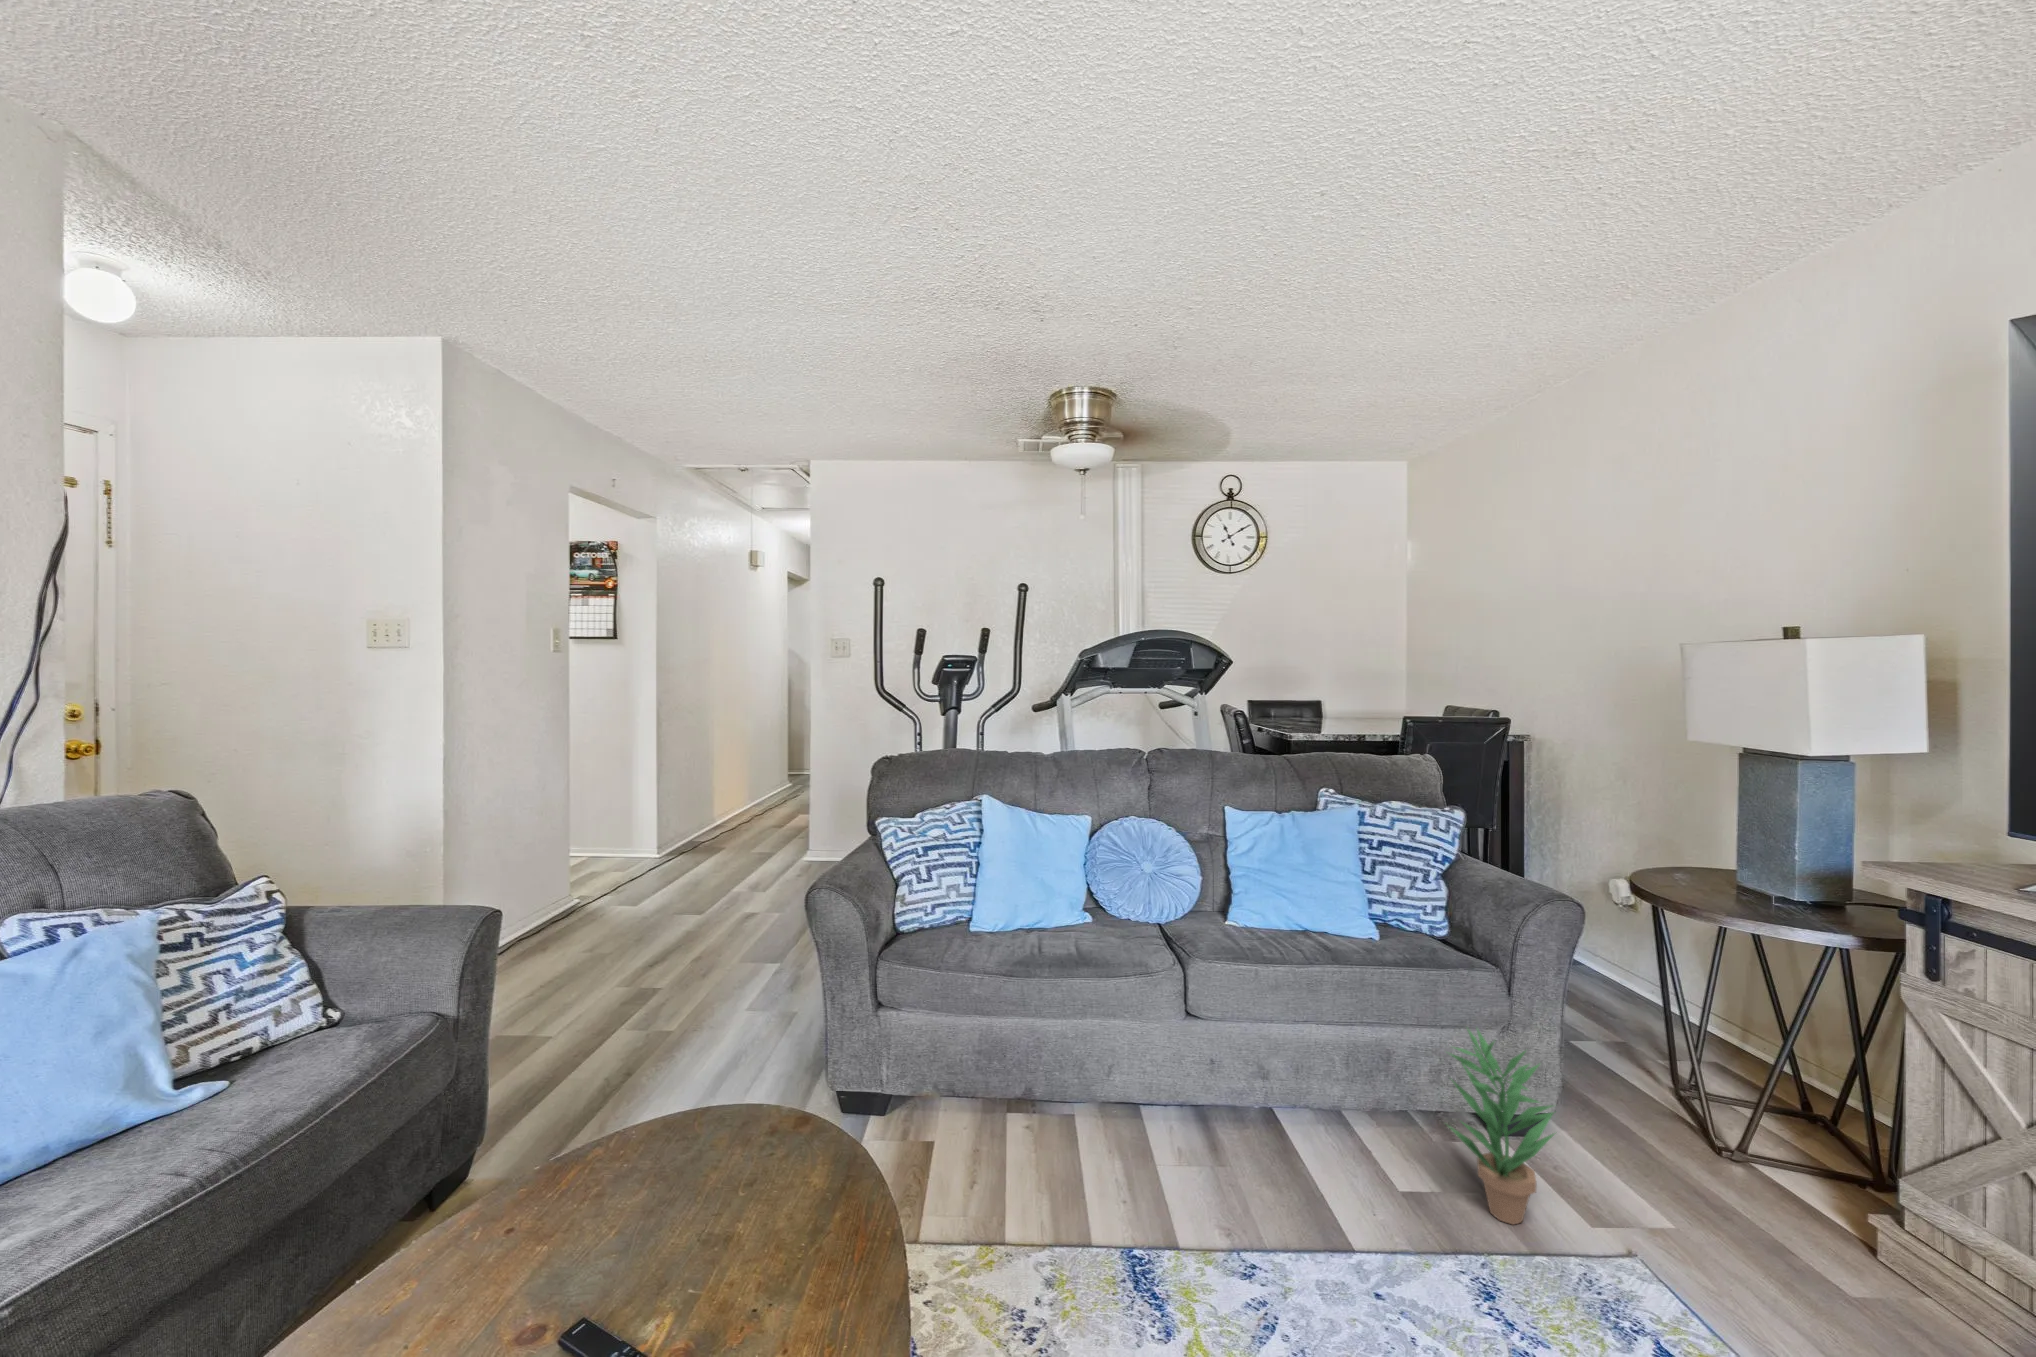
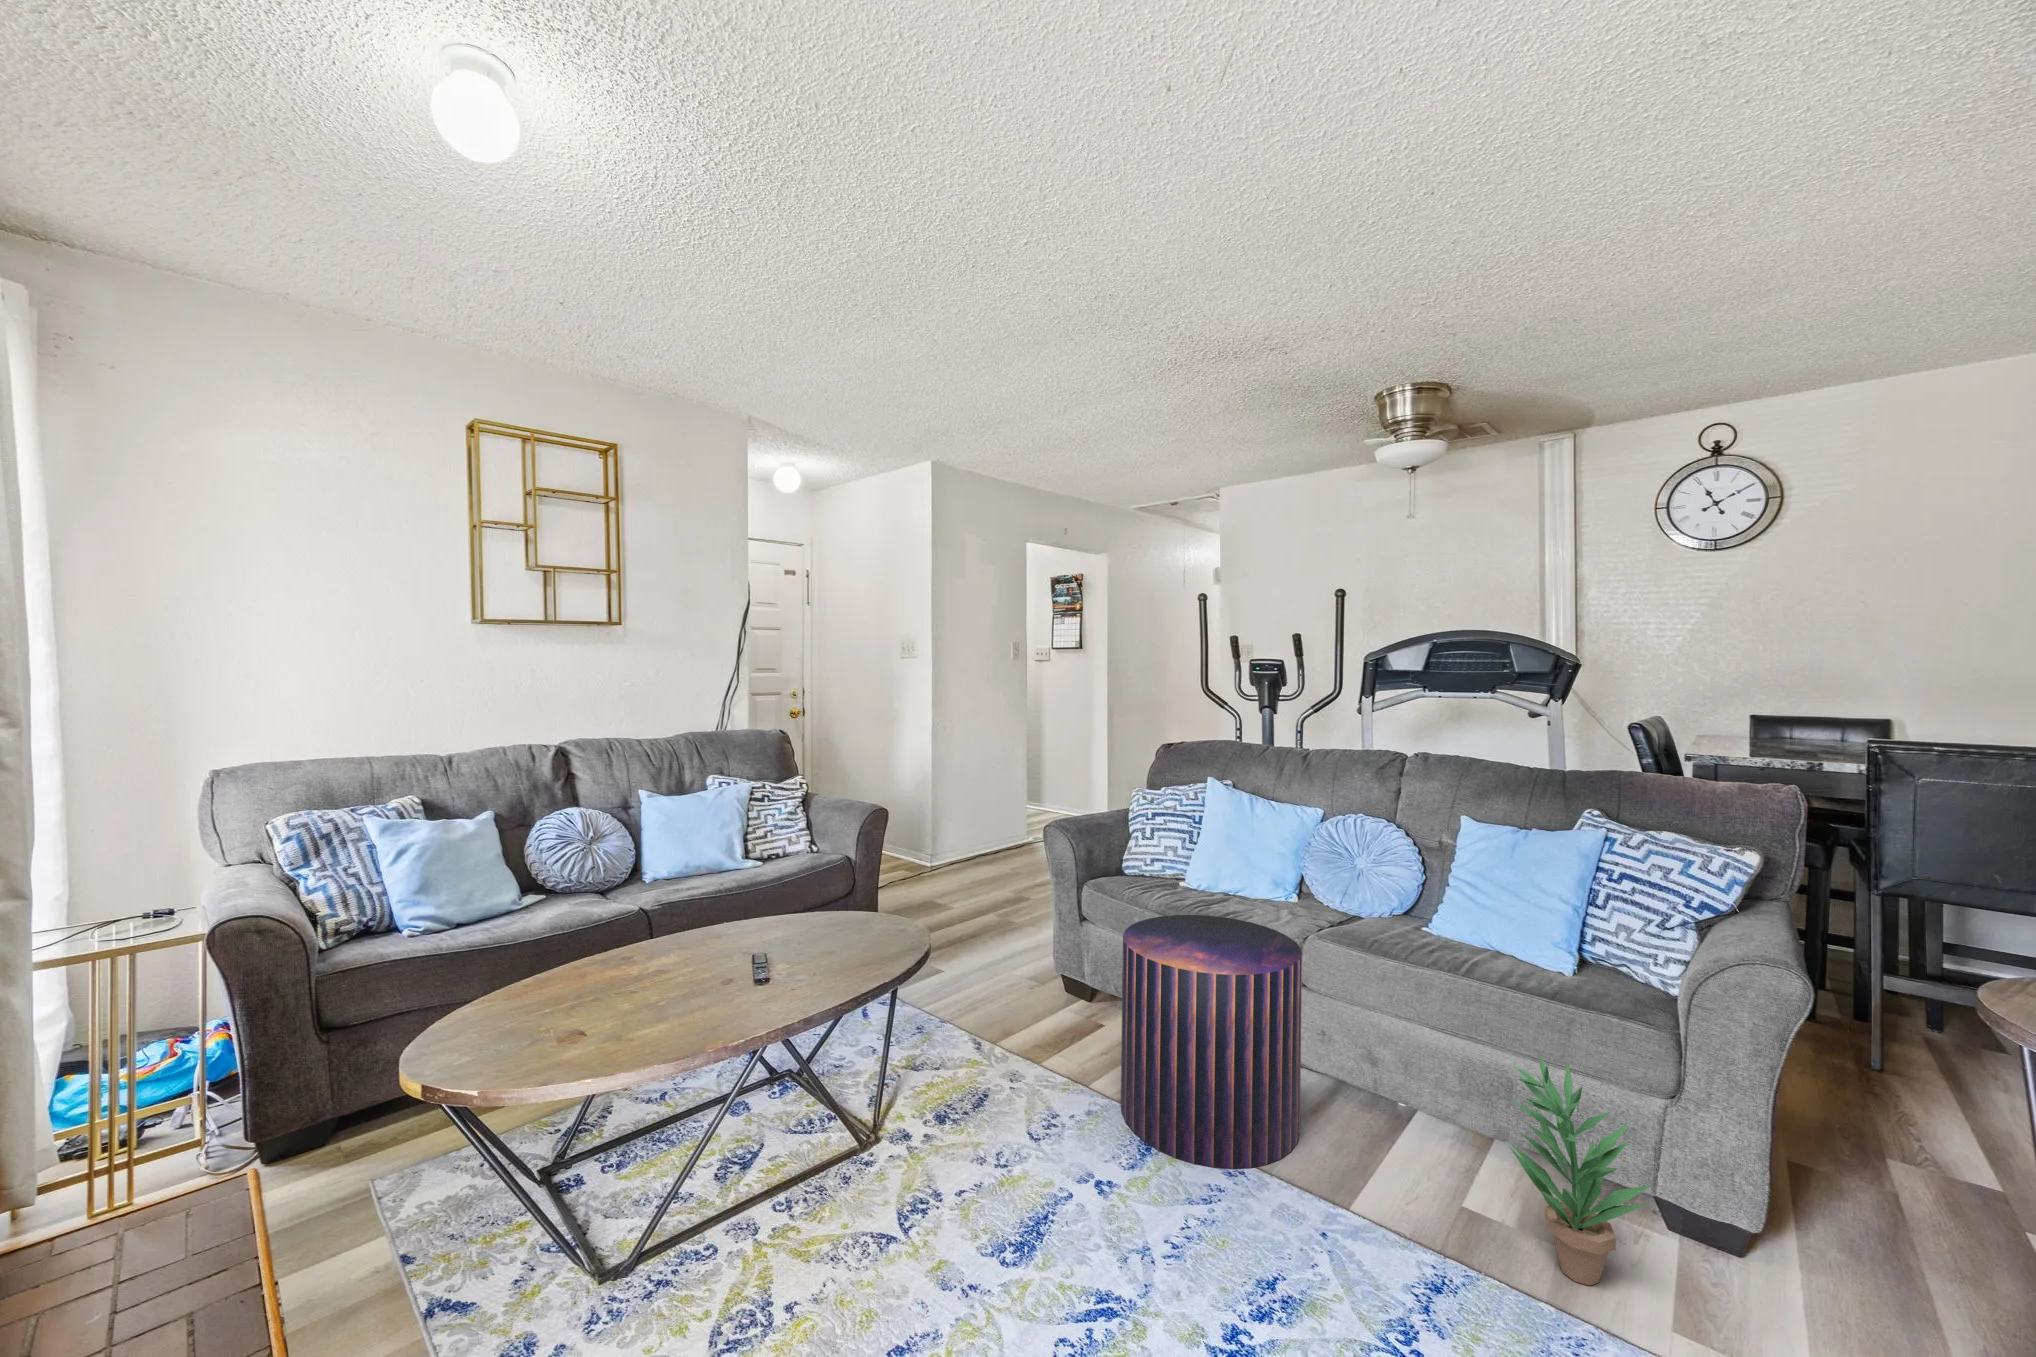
pouf: none [1033,961,1247,1293] -> present [1121,915,1302,1169]

